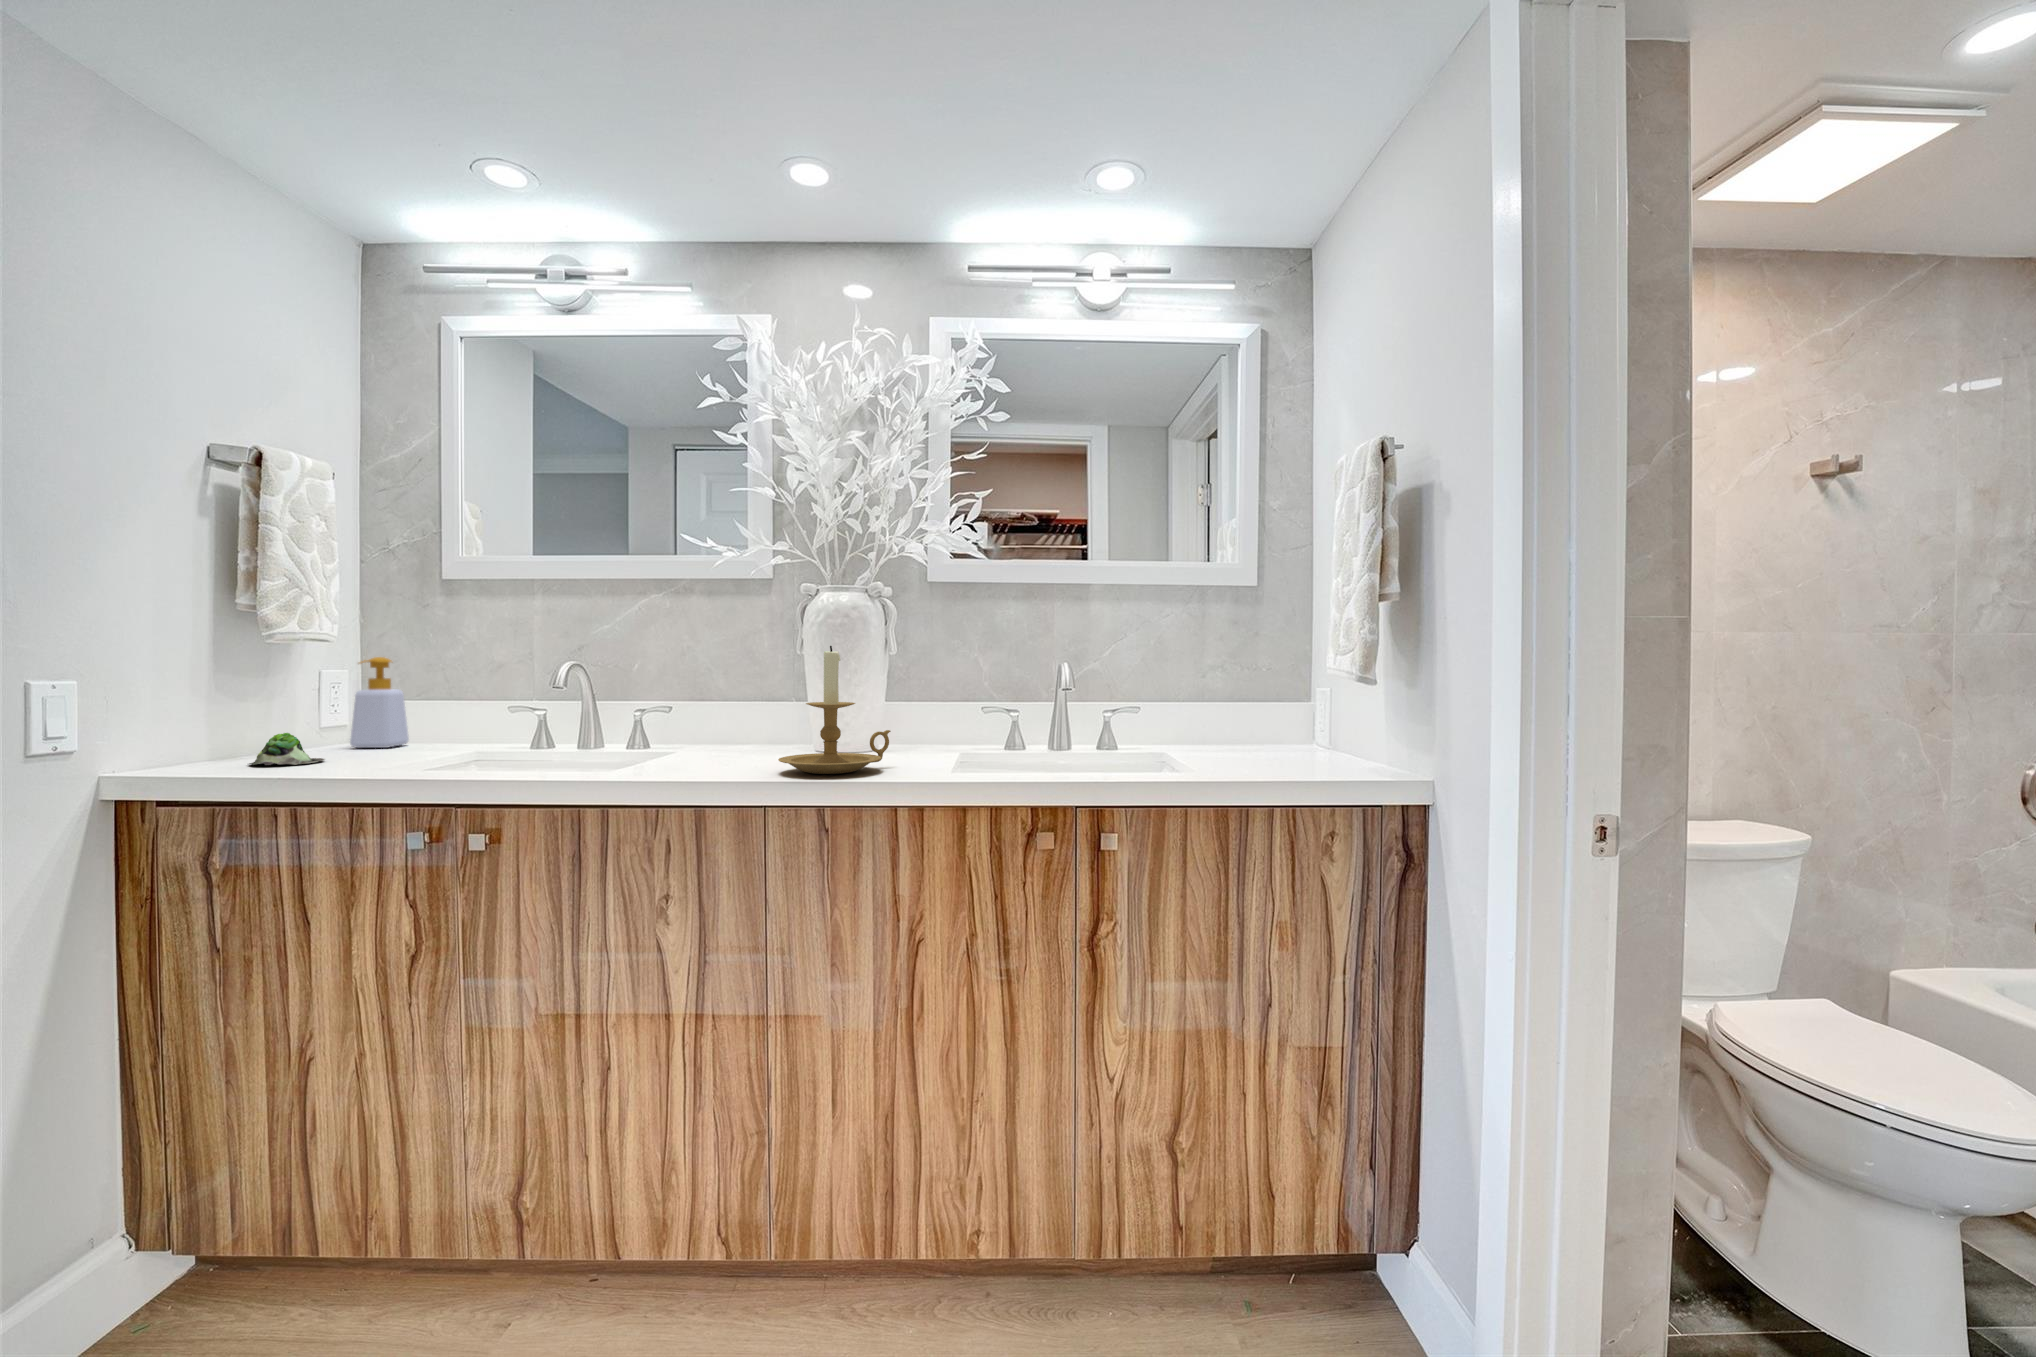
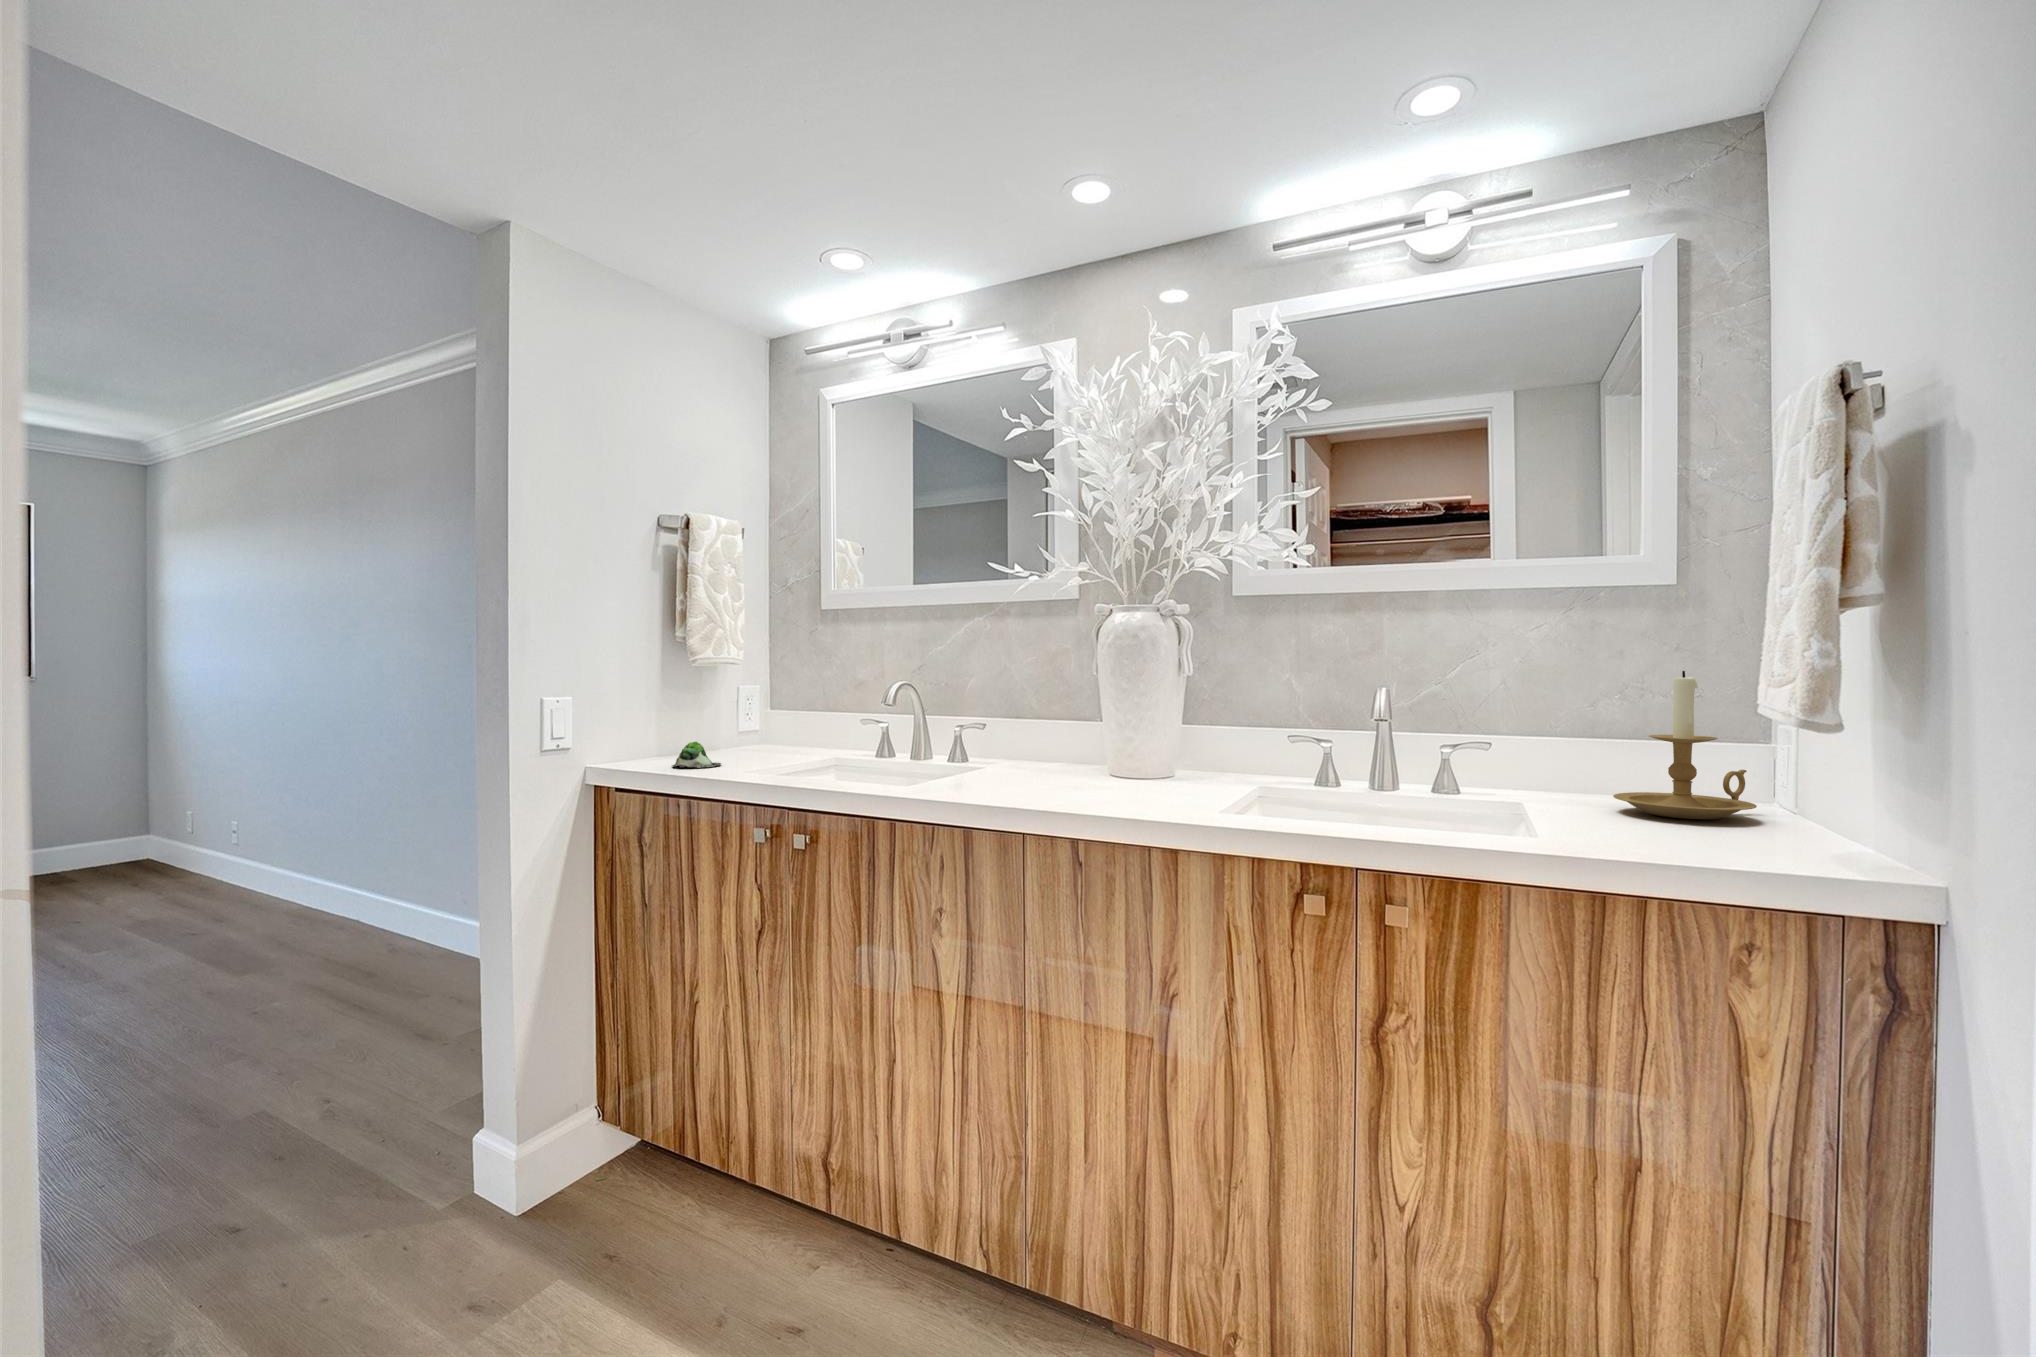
candle holder: present [778,646,891,774] -> present [1613,671,1757,819]
soap bottle: present [350,657,409,748] -> none [750,679,792,755]

